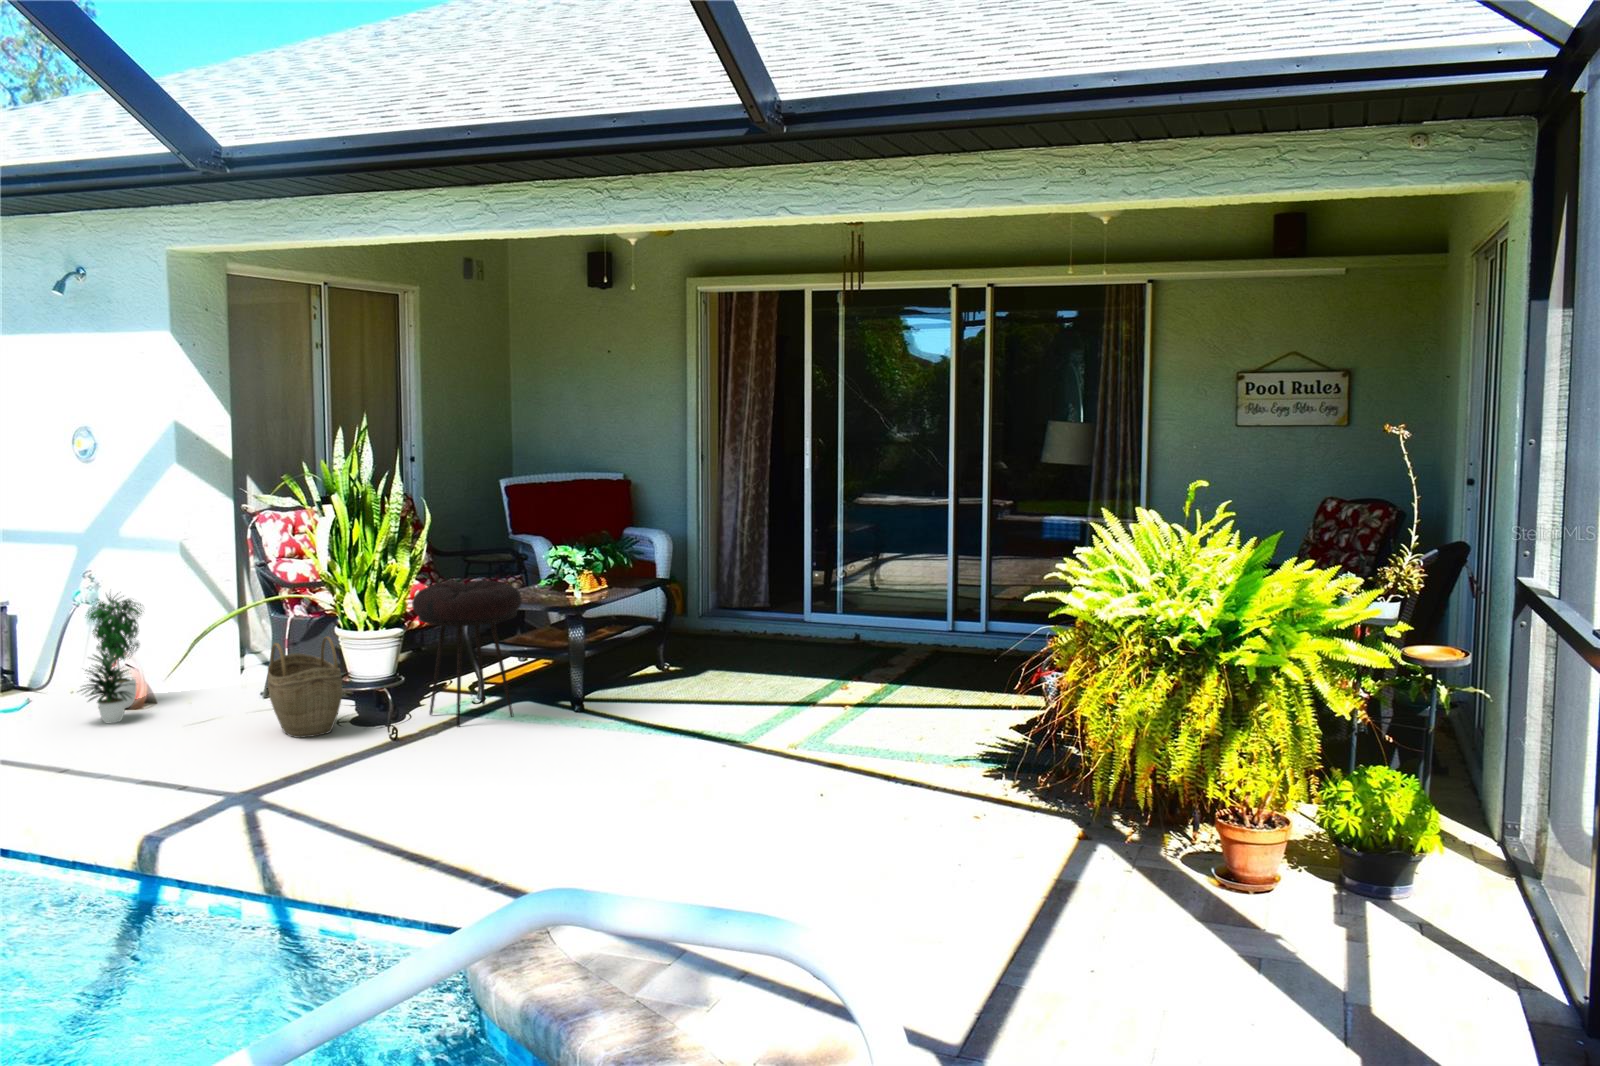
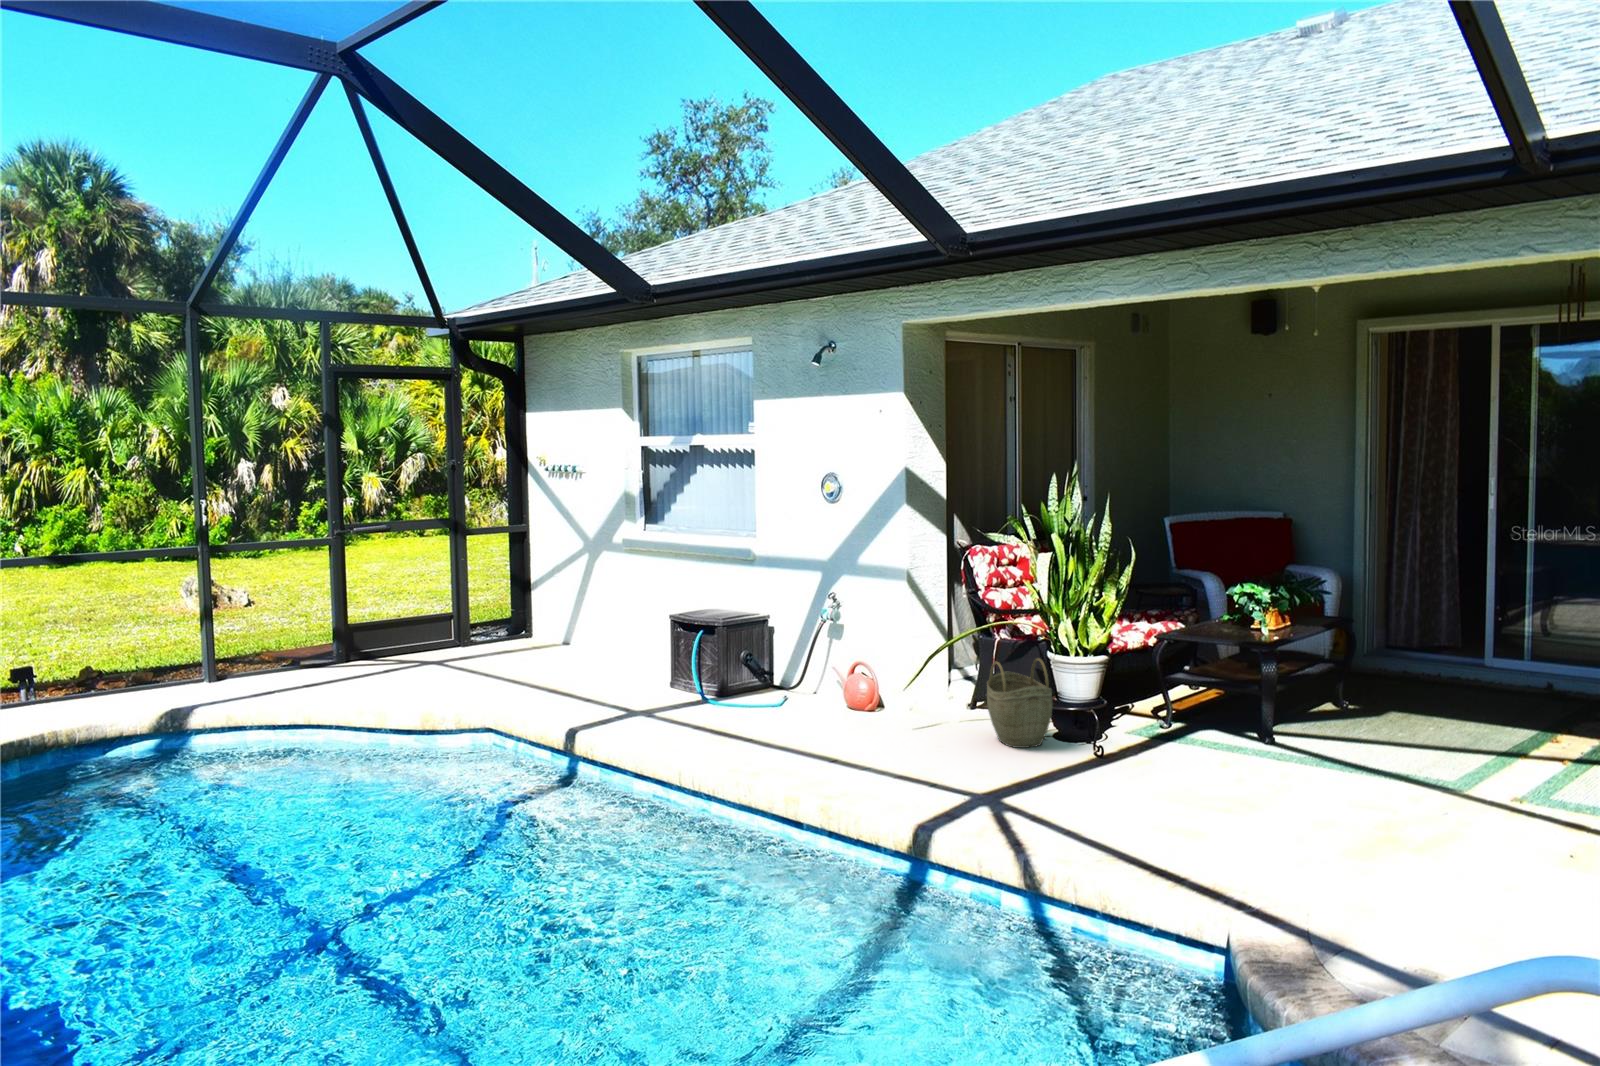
stool: present [412,580,521,727] -> none [1115,613,1218,751]
potted plant: present [80,593,142,723] -> none [830,608,879,721]

